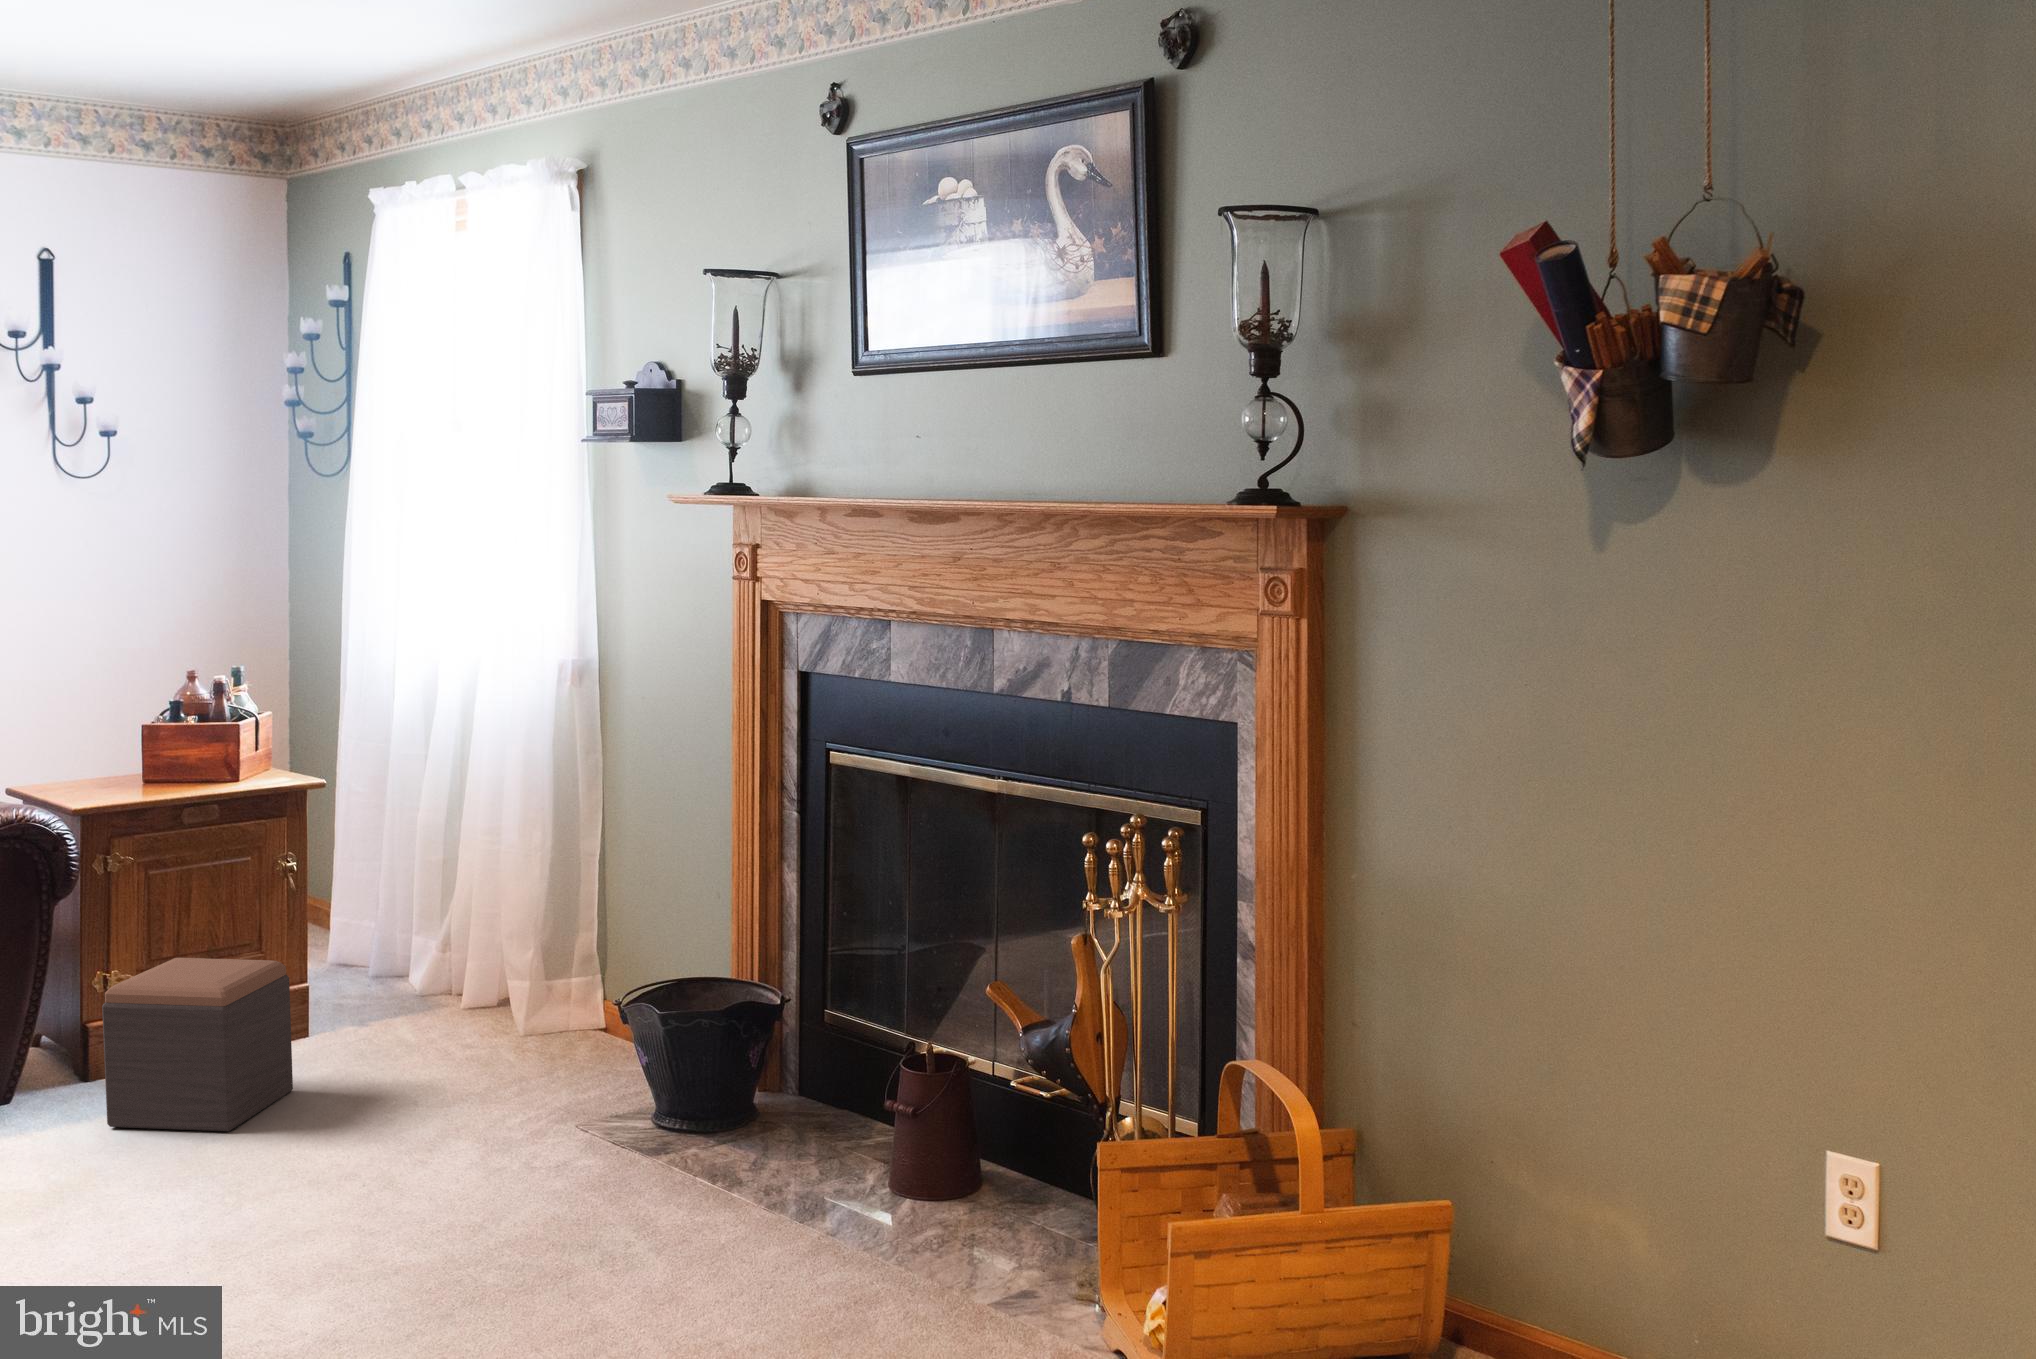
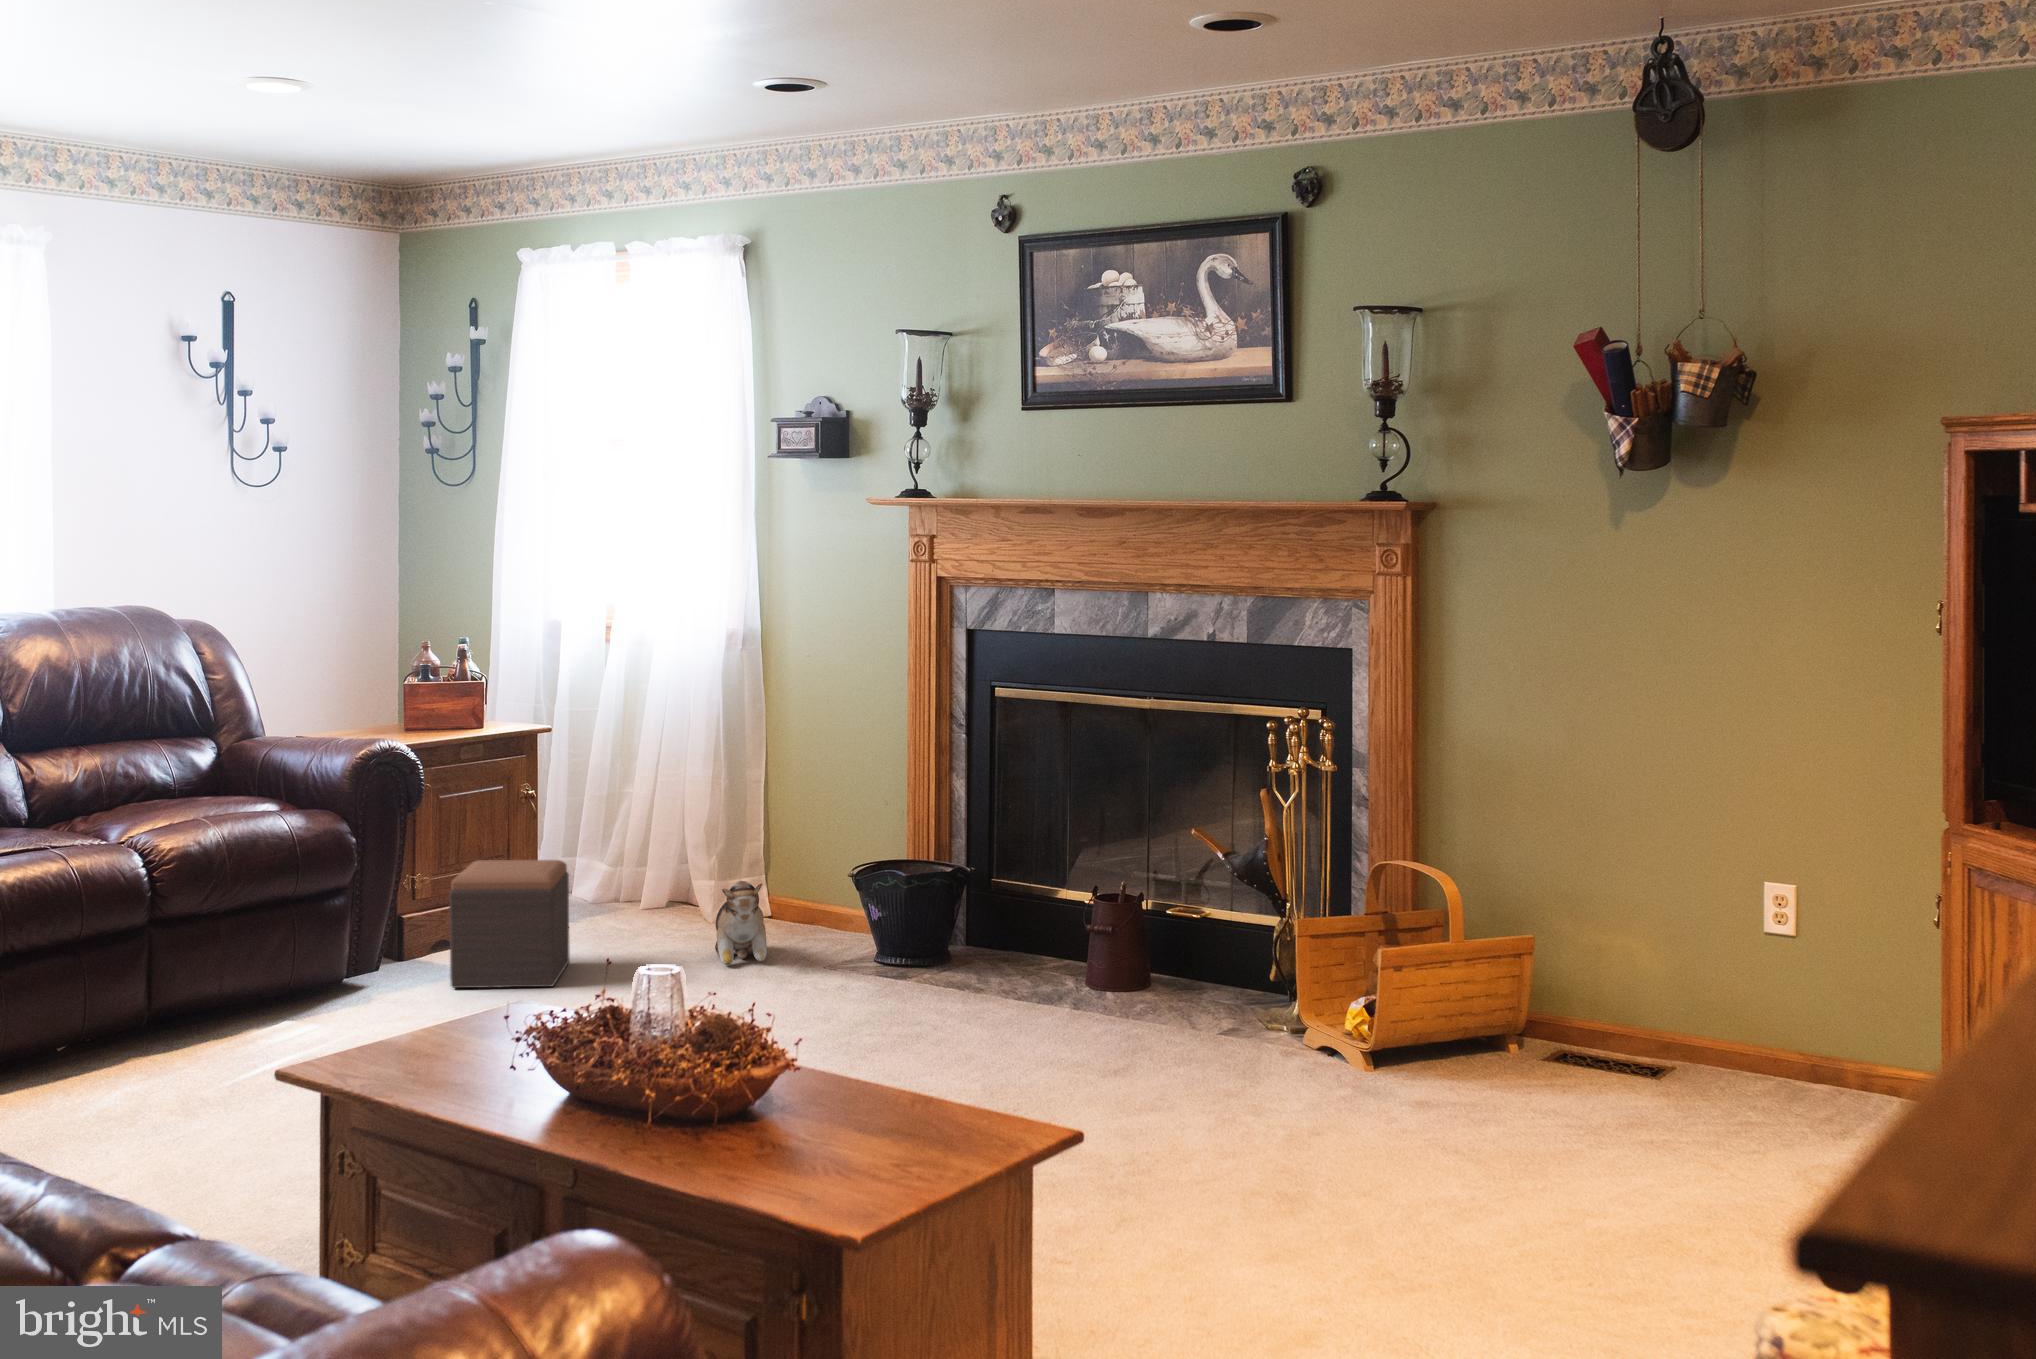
plush toy: none [452,999,544,1107] -> present [715,881,767,966]

